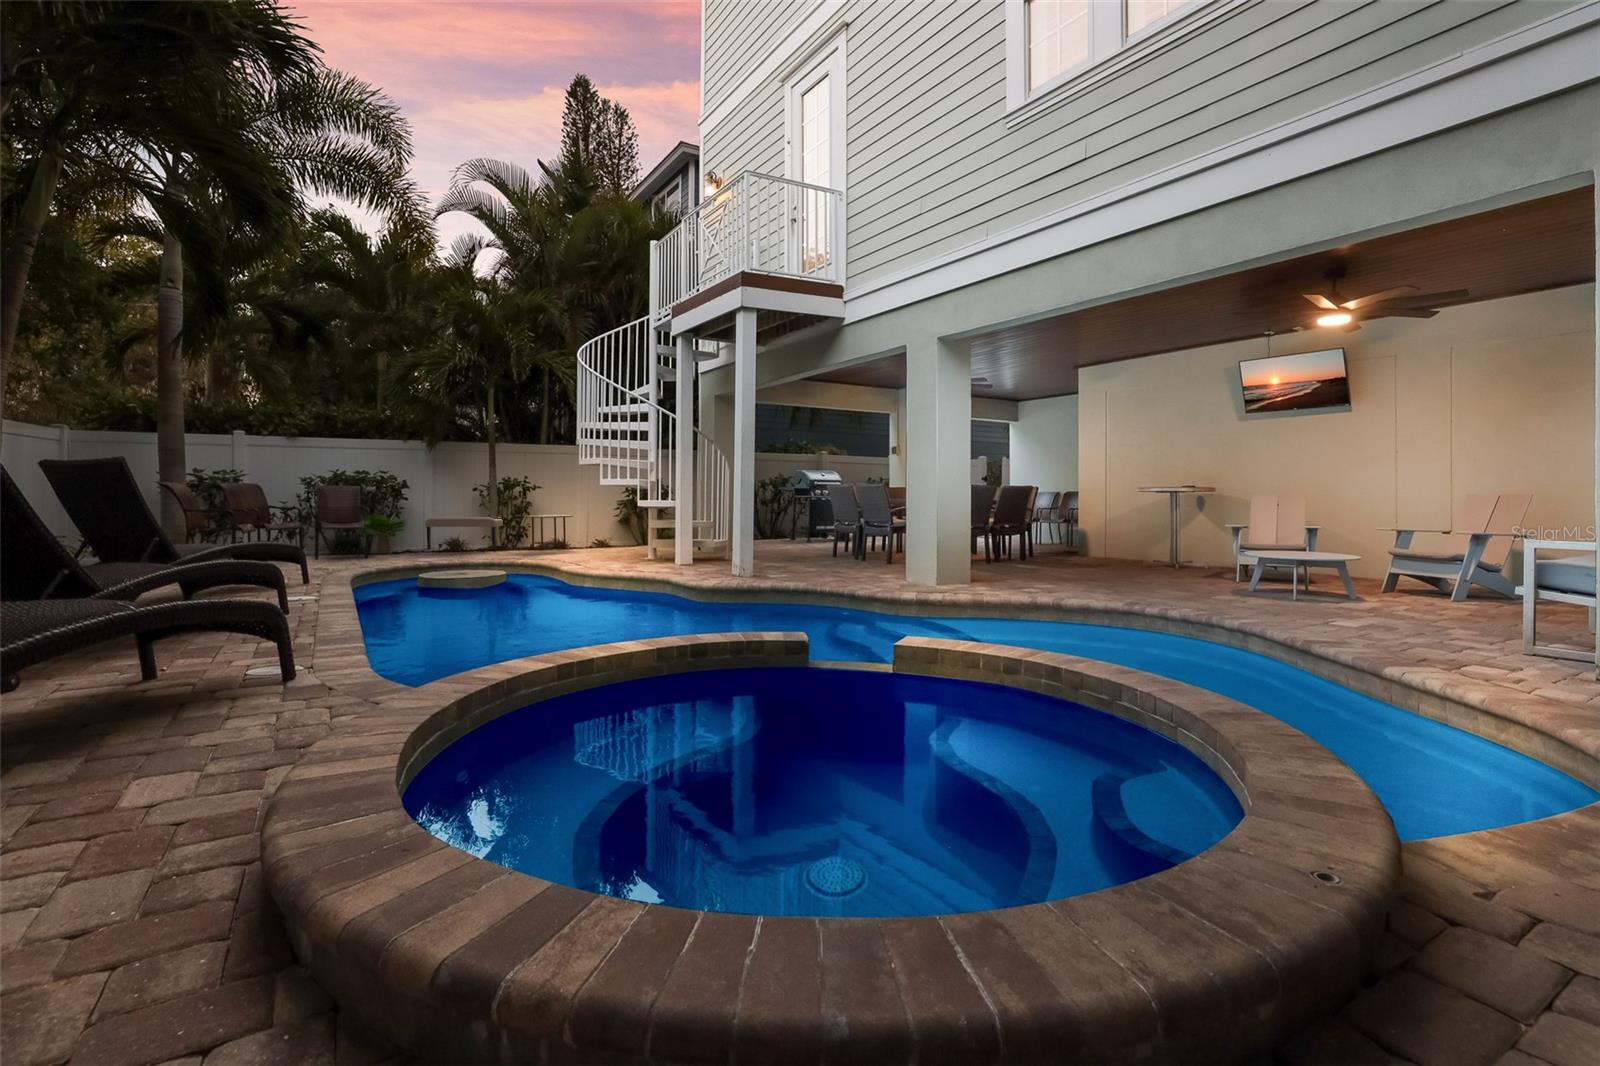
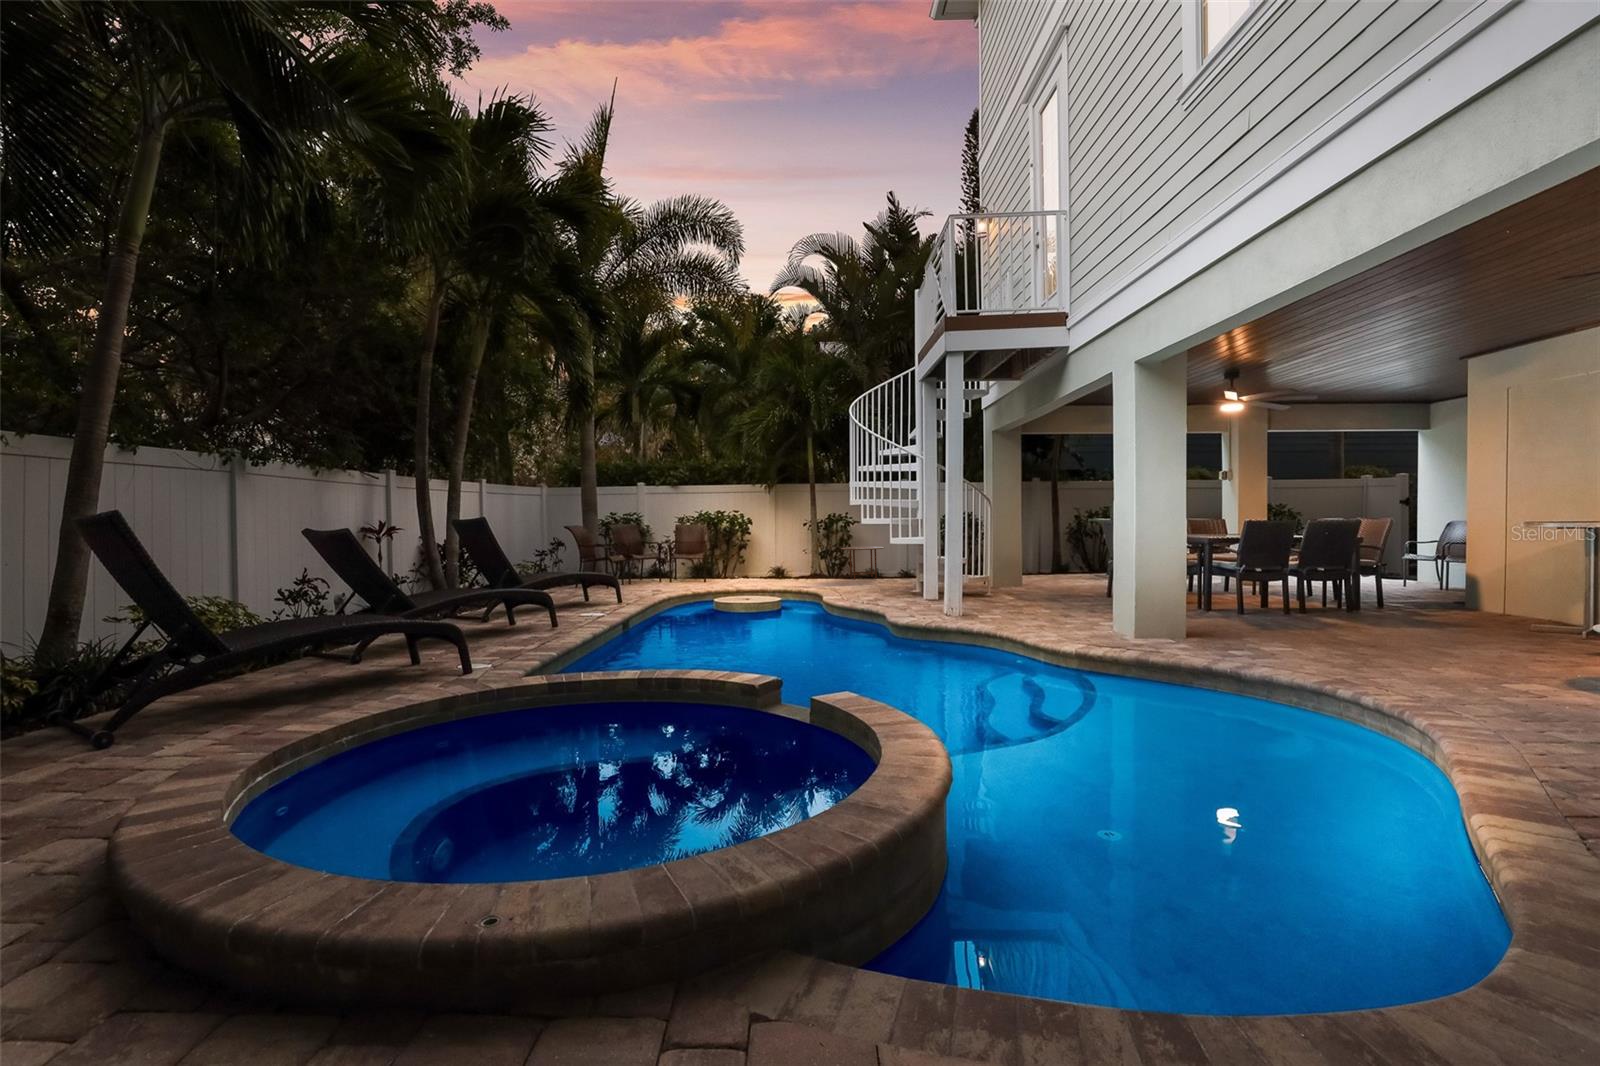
potted plant: present [359,514,406,554] -> none [709,544,752,580]
bench: present [425,517,505,550] -> none [766,549,830,578]

